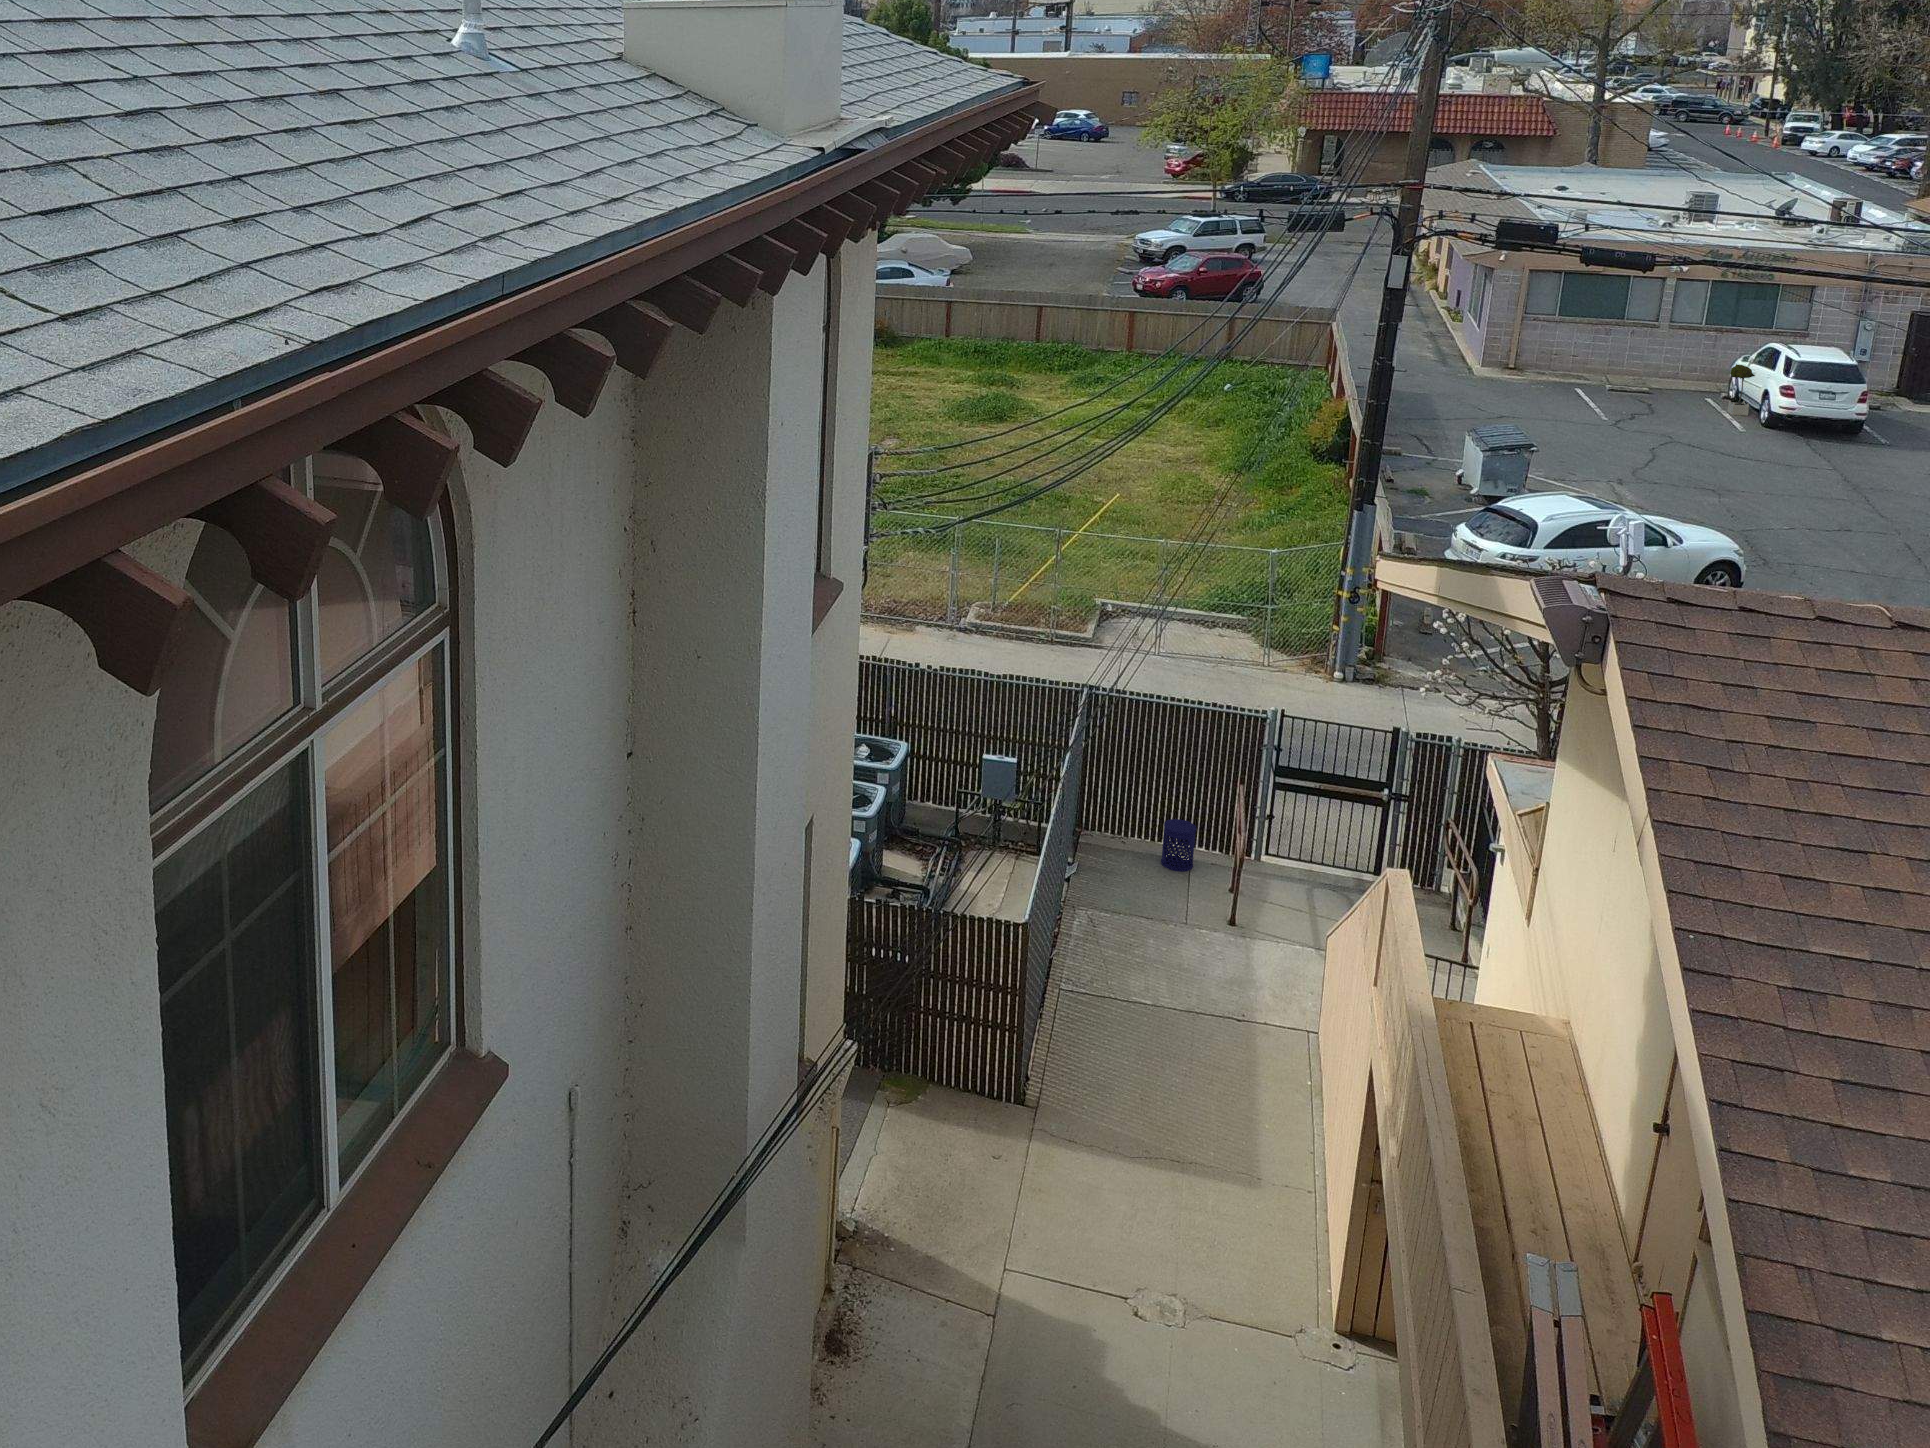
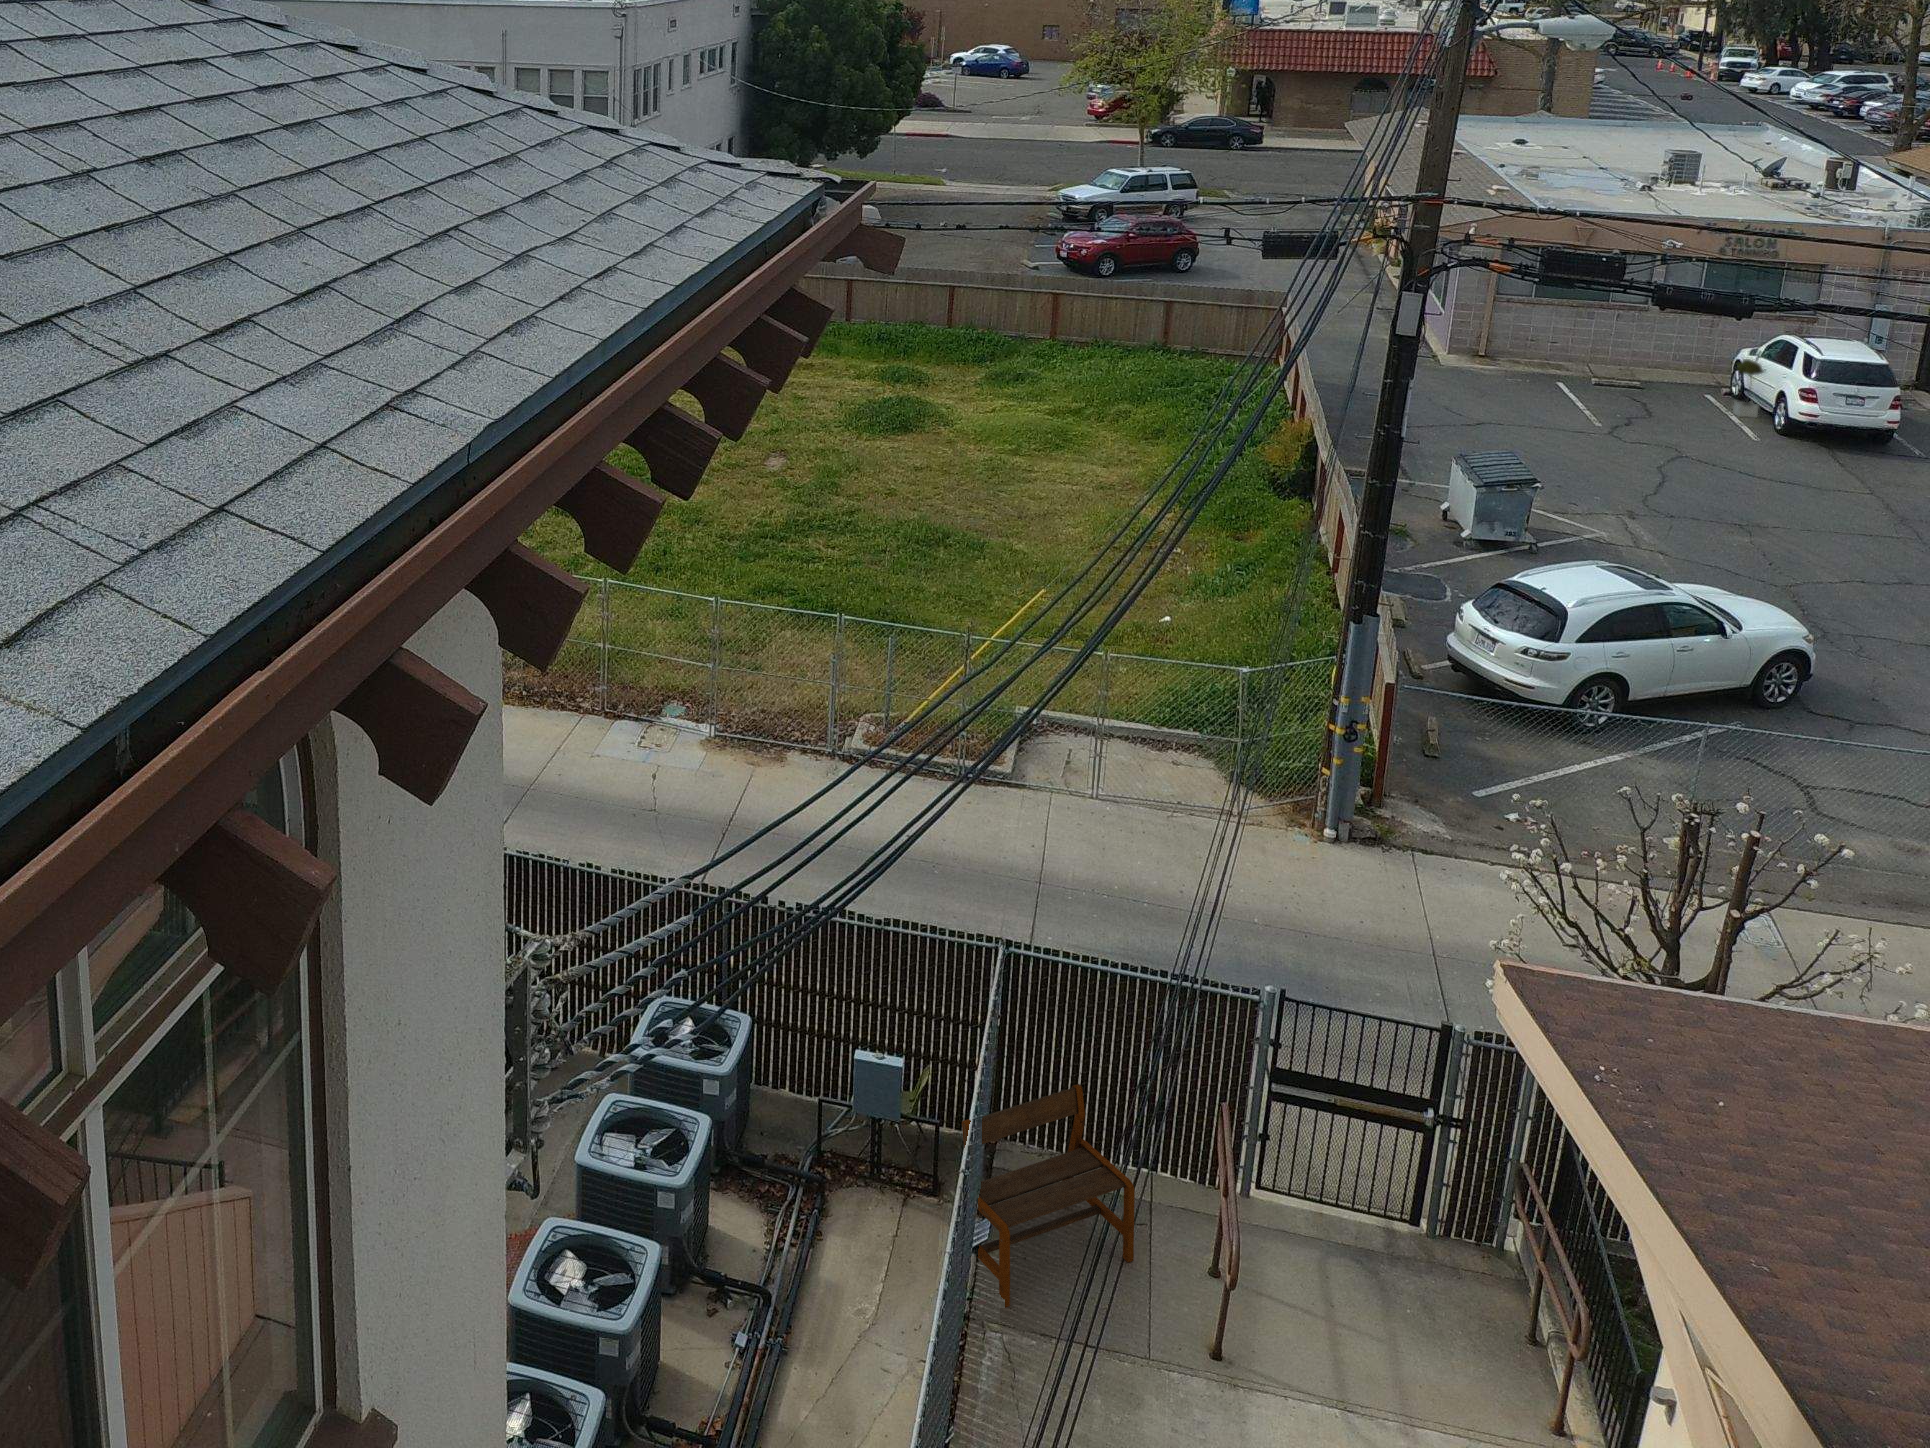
bench: none [1052,777,1180,912] -> present [962,1084,1135,1307]
waste bin: present [1161,819,1196,872] -> none [1105,1129,1156,1211]

